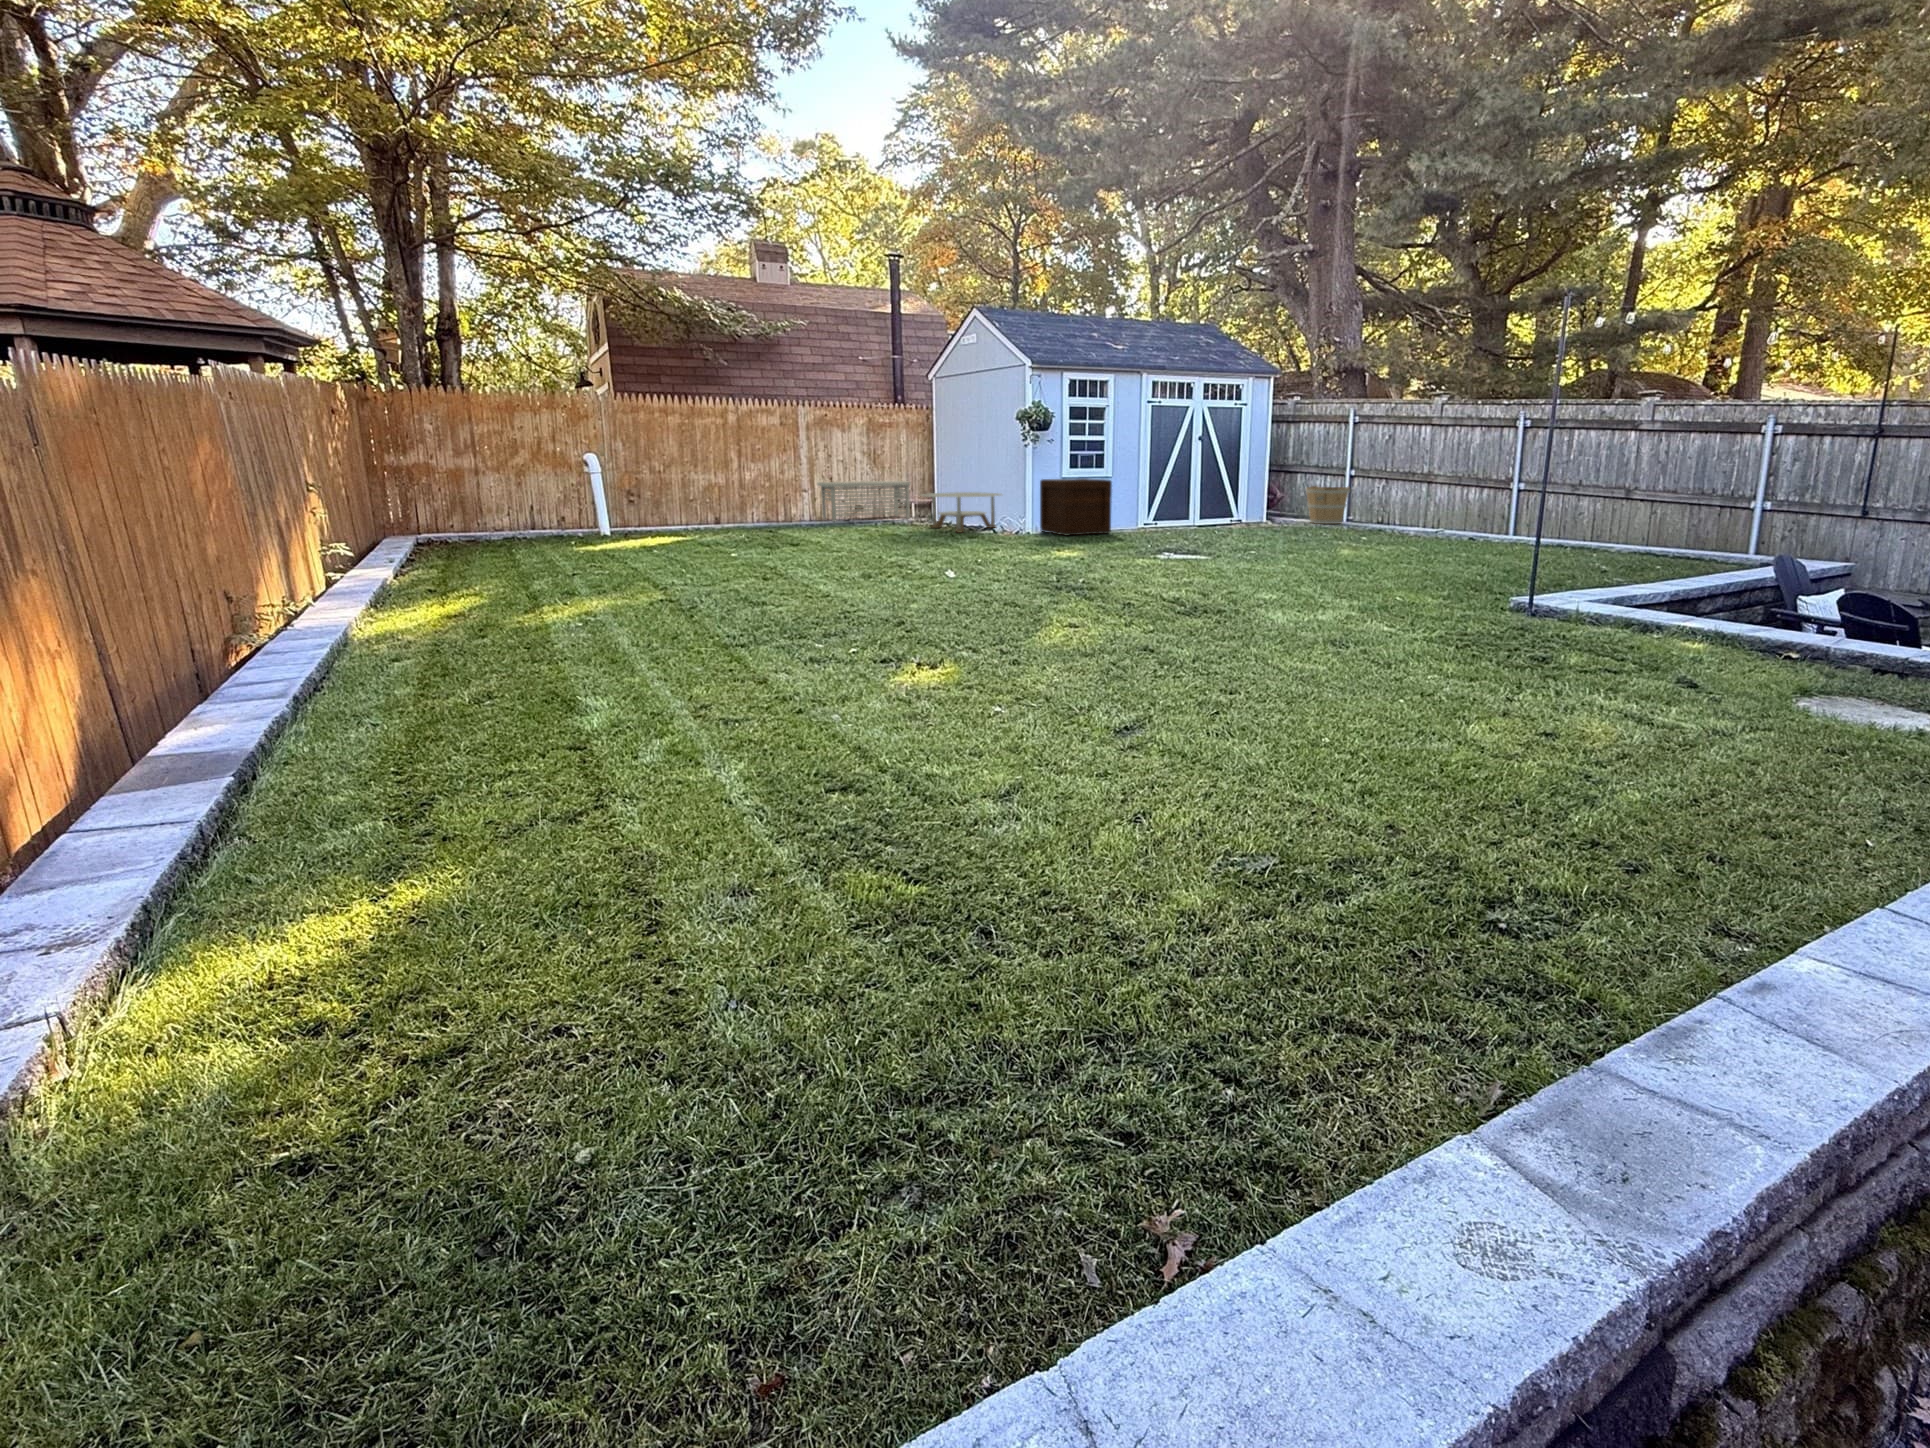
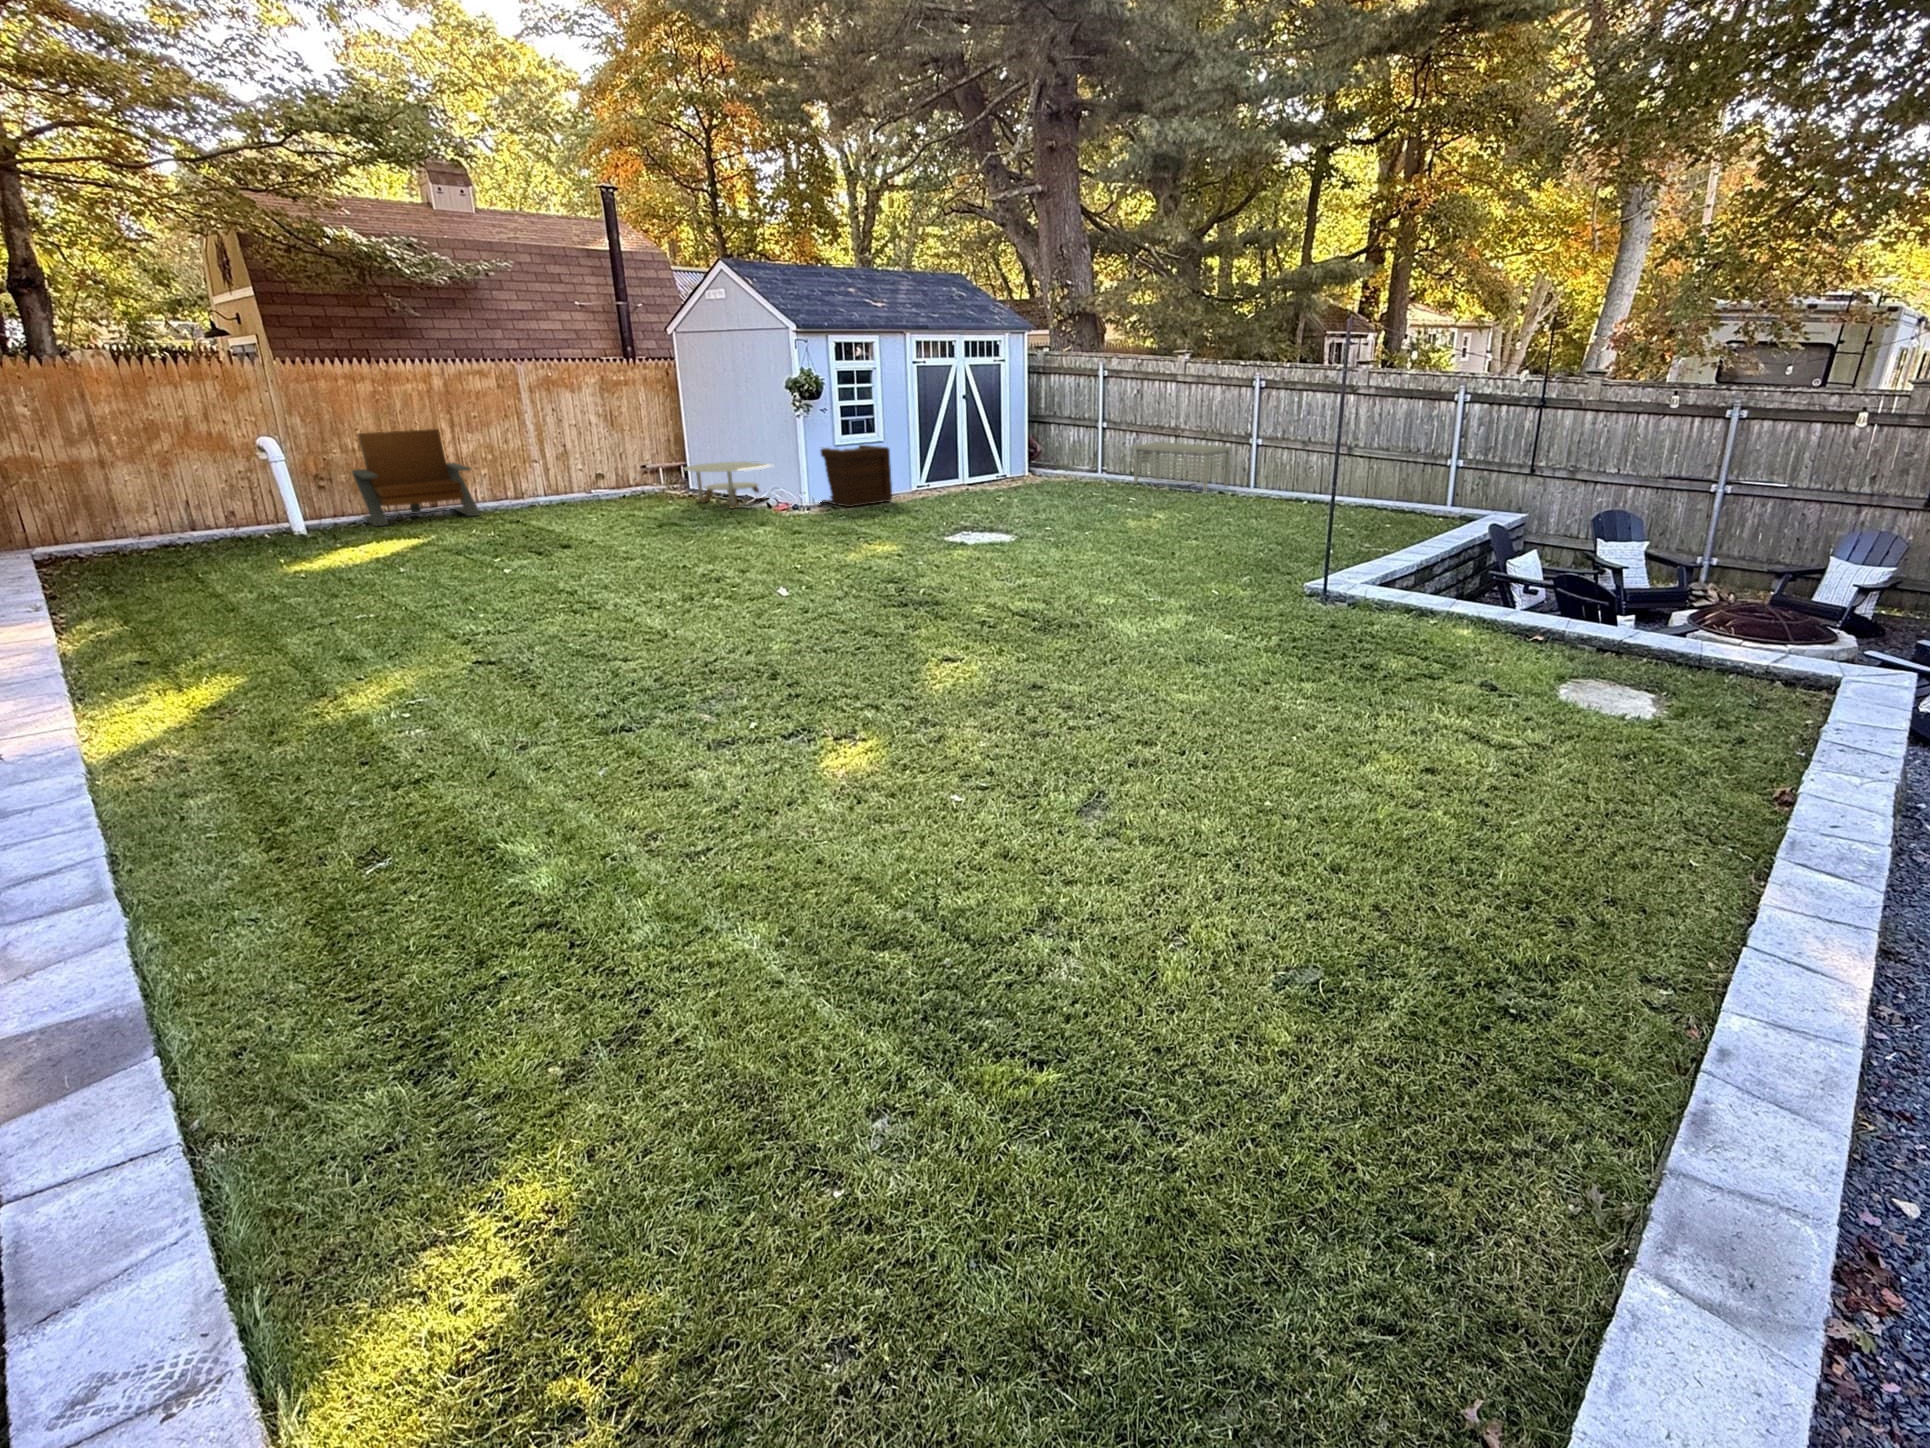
lounge chair: none [653,454,747,532] -> present [352,429,480,526]
storage bench: present [817,481,911,522] -> present [1131,442,1233,491]
wooden bucket: present [1306,486,1350,524] -> none [1067,439,1108,477]

